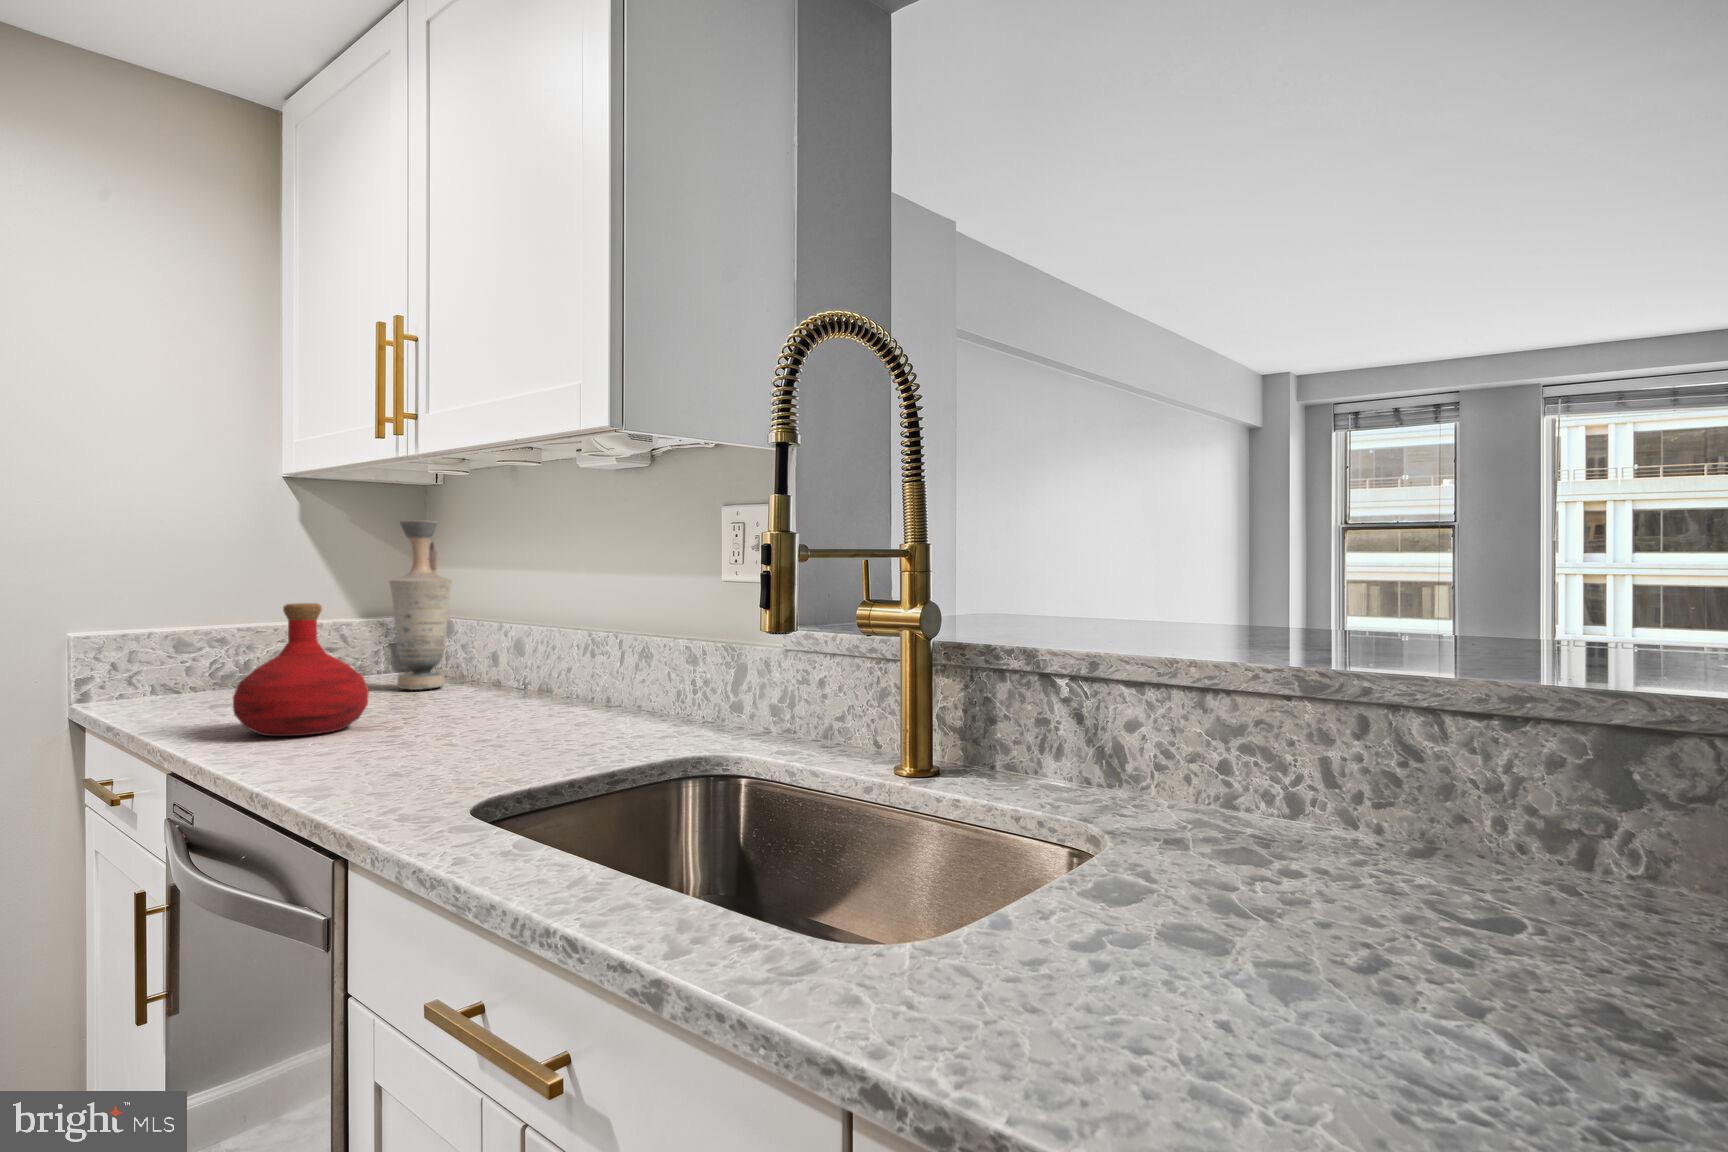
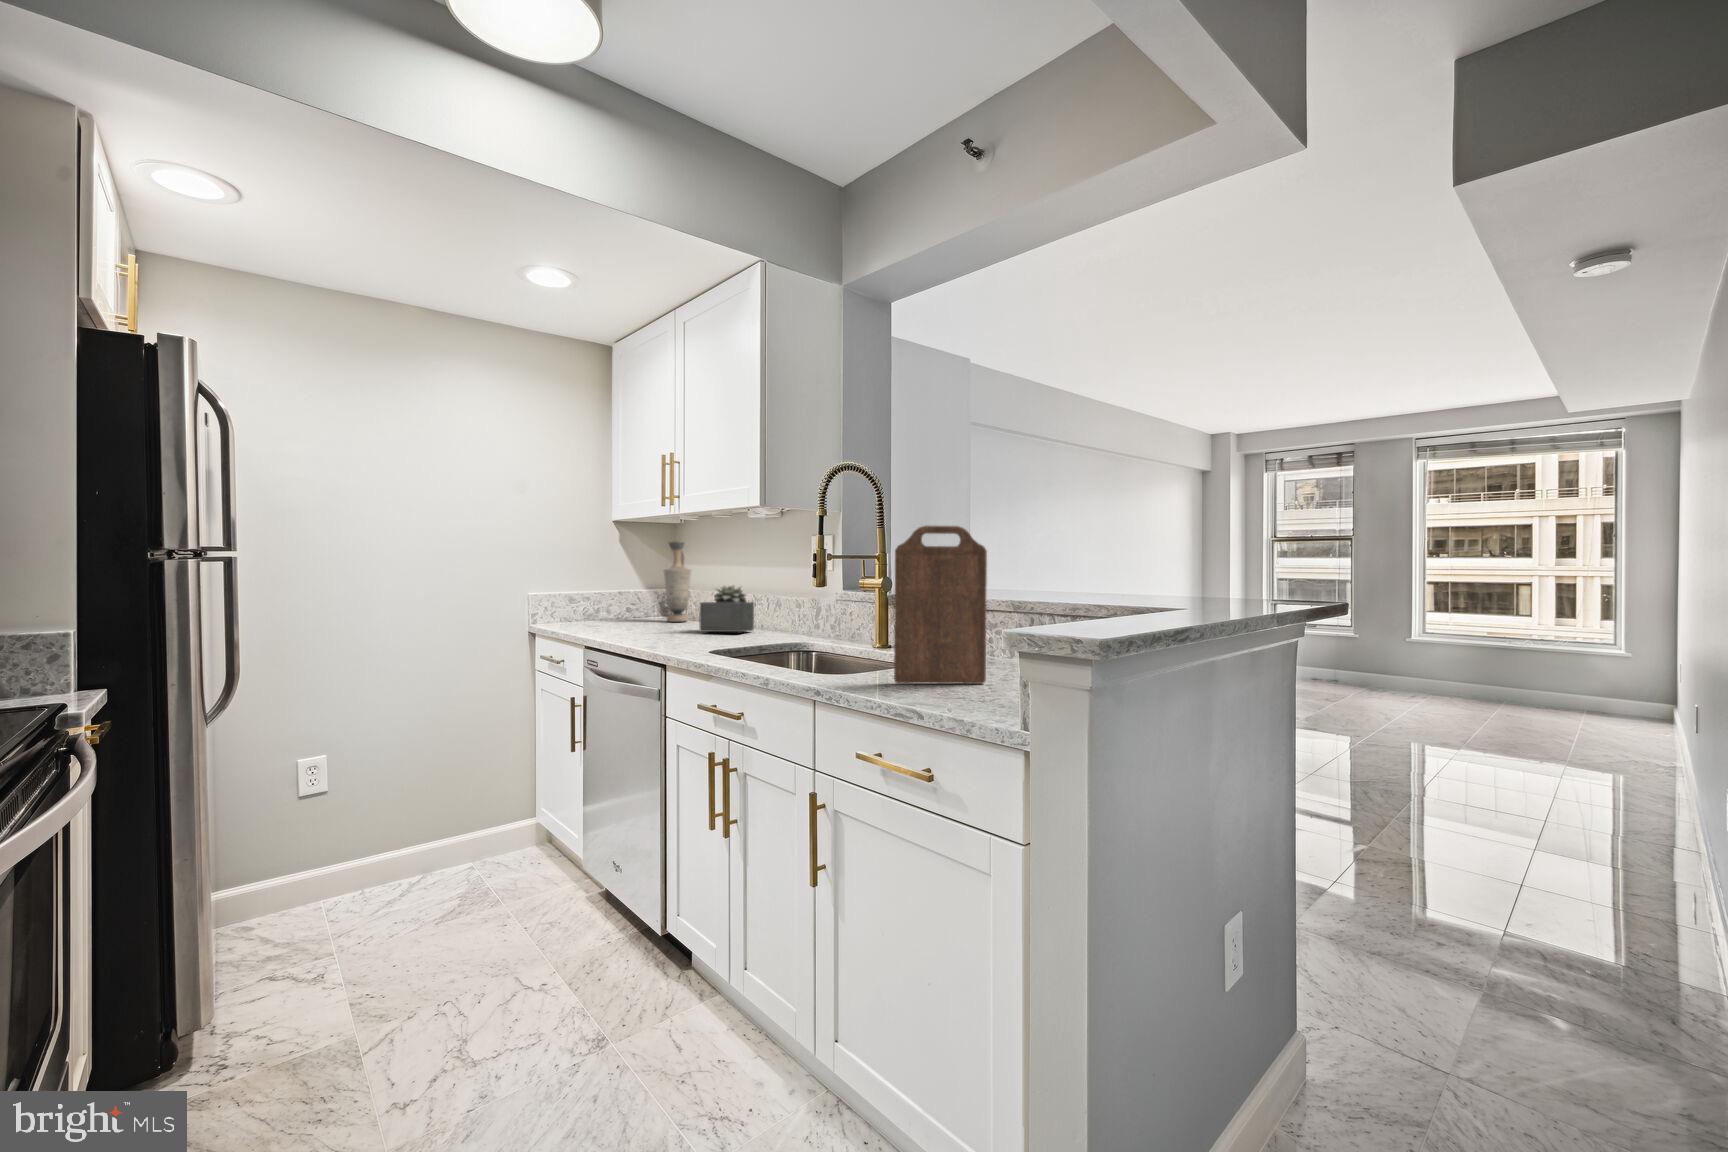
cutting board: none [1131,434,1448,1019] -> present [894,525,987,684]
bottle: present [233,603,369,736] -> none [609,579,662,634]
succulent plant: none [458,613,588,725] -> present [699,585,754,632]

